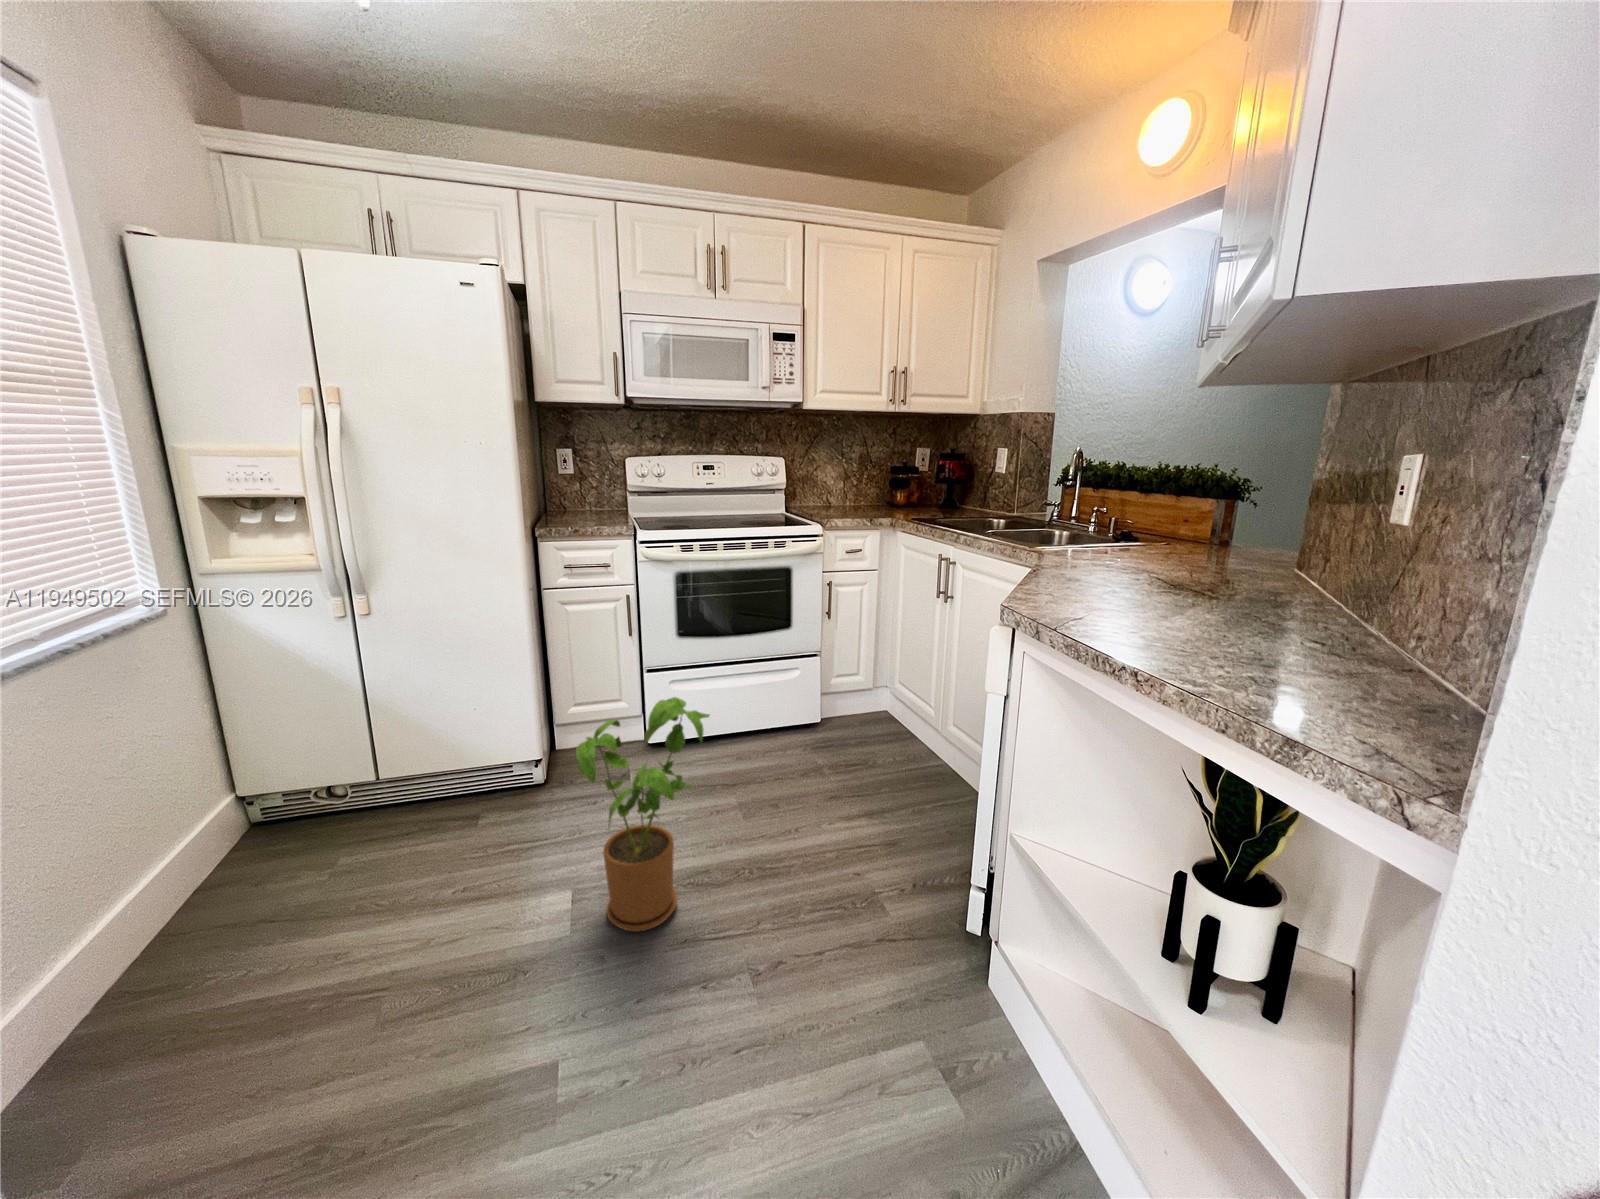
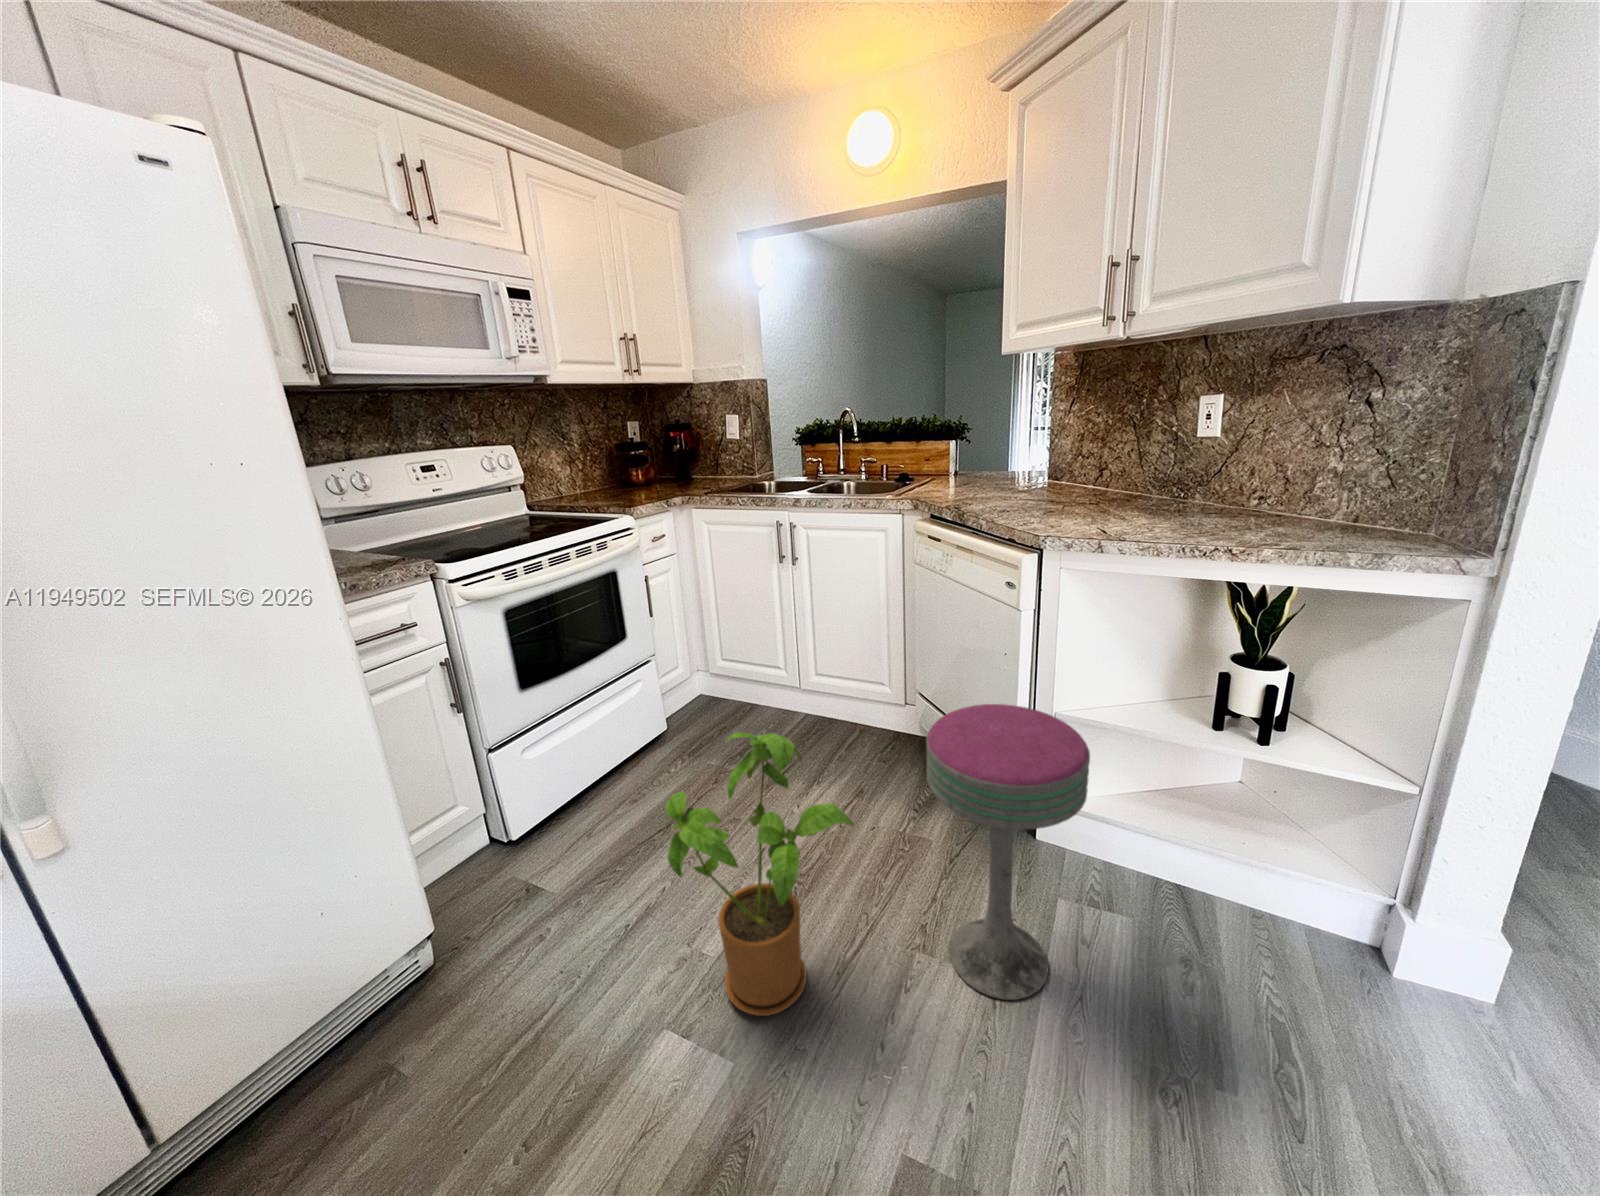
bar stool: none [710,750,875,1078] -> present [926,704,1090,1000]

